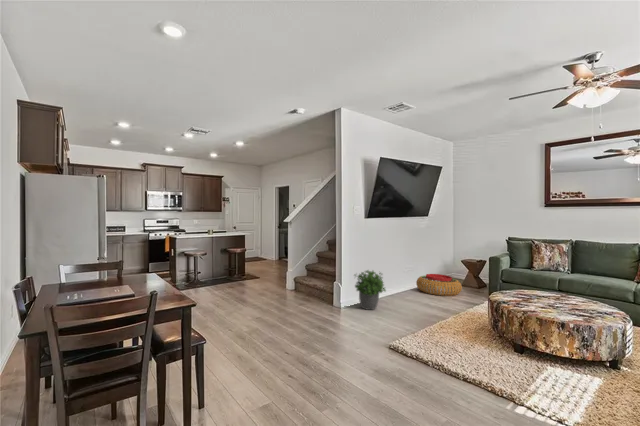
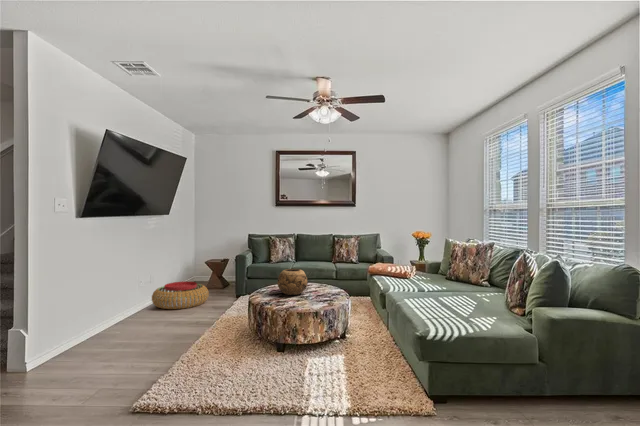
potted plant: present [355,270,386,310] -> none [53,297,115,360]
decorative bowl: none [522,276,559,303] -> present [277,269,307,295]

